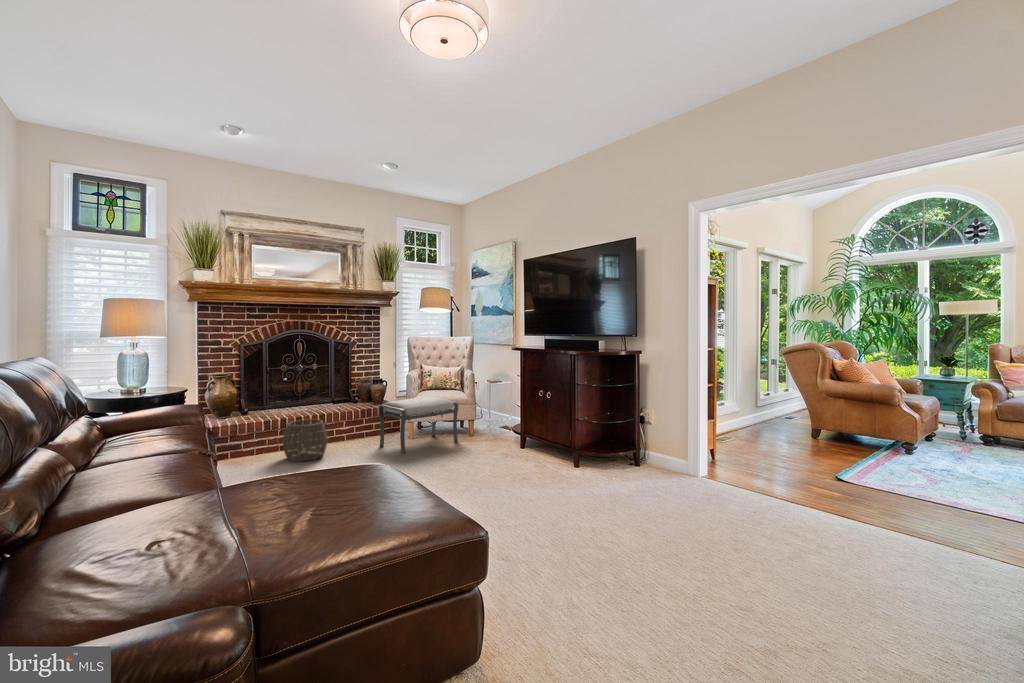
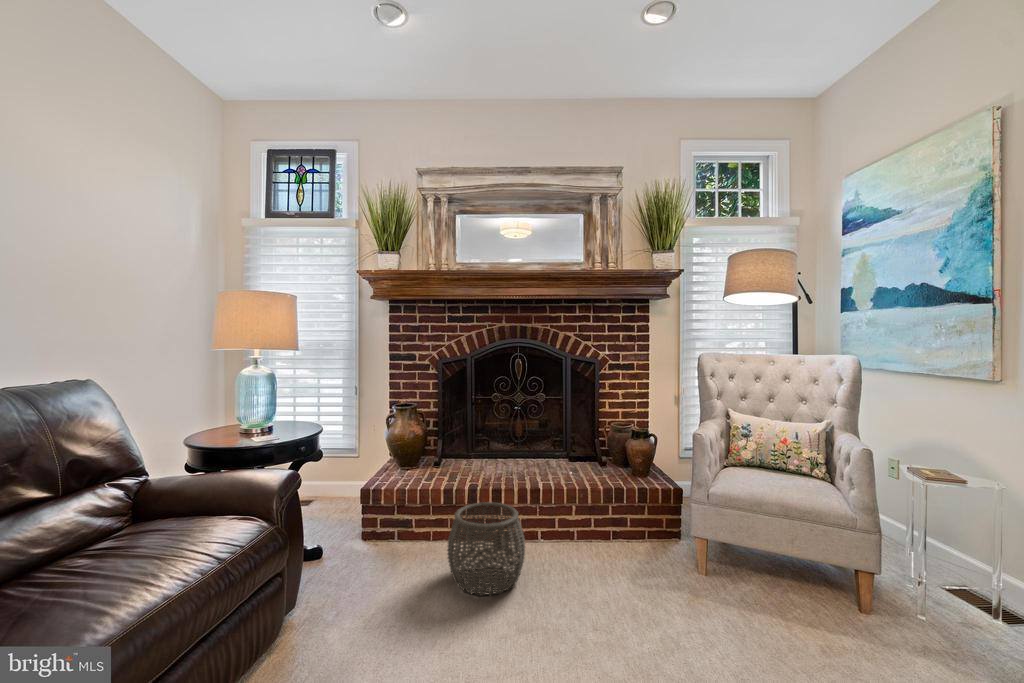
ottoman: present [379,397,458,454] -> none [629,486,825,634]

